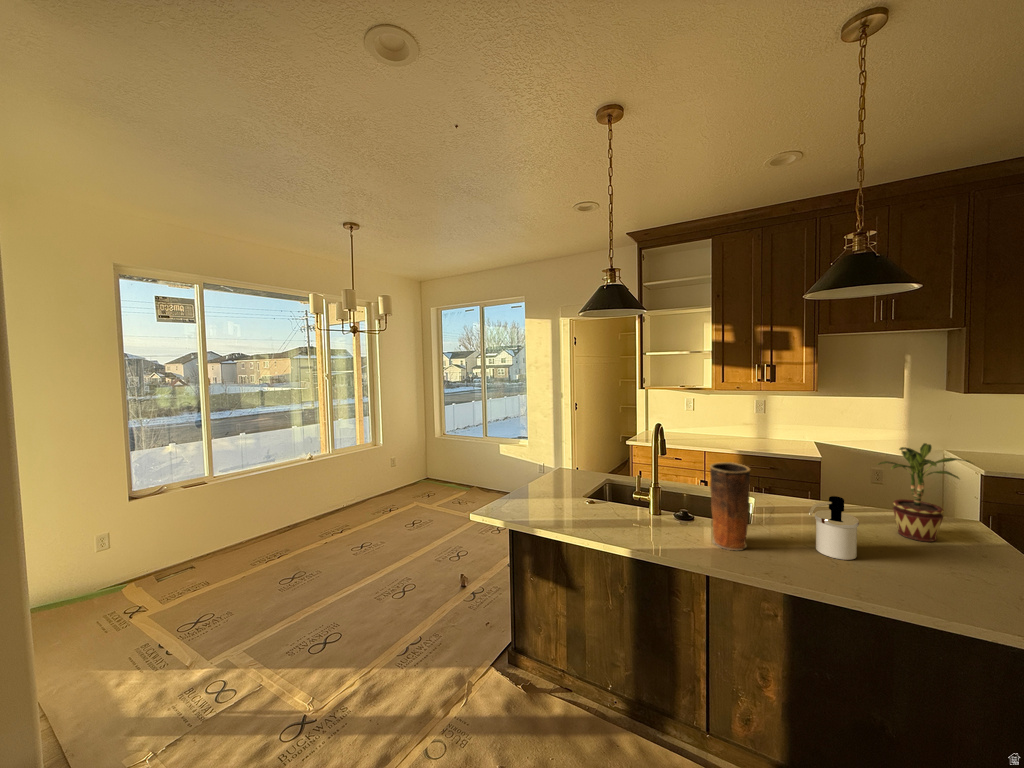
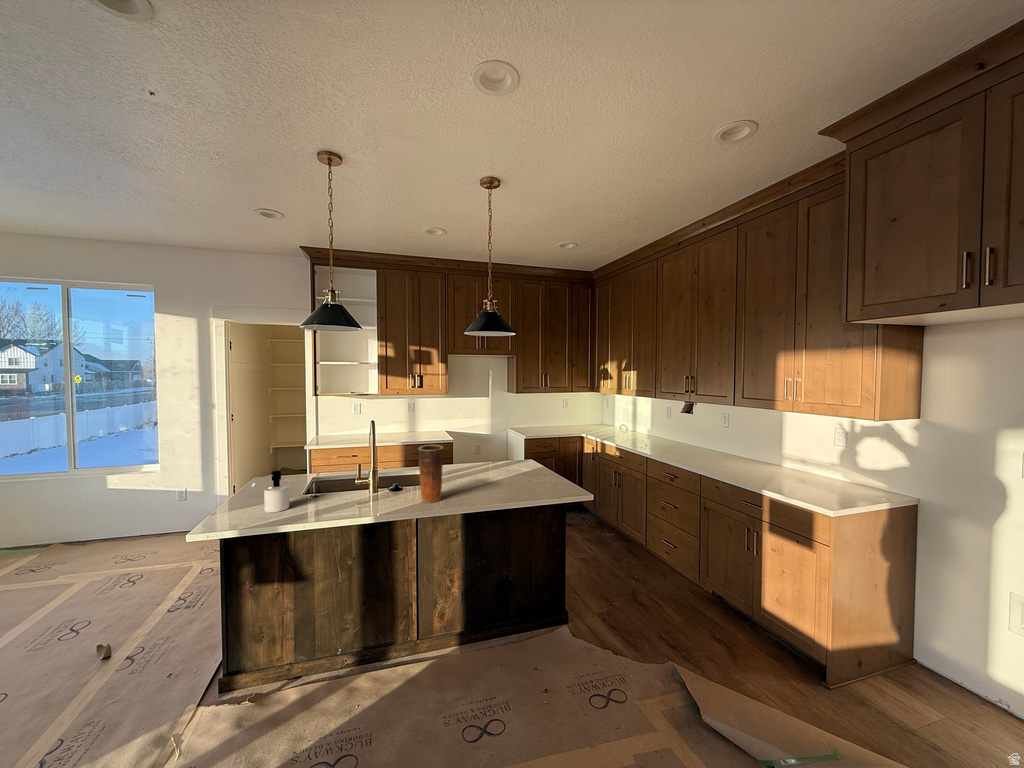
potted plant: present [878,443,972,542] -> none [495,421,532,474]
soap dispenser: present [809,496,859,560] -> present [252,471,290,512]

